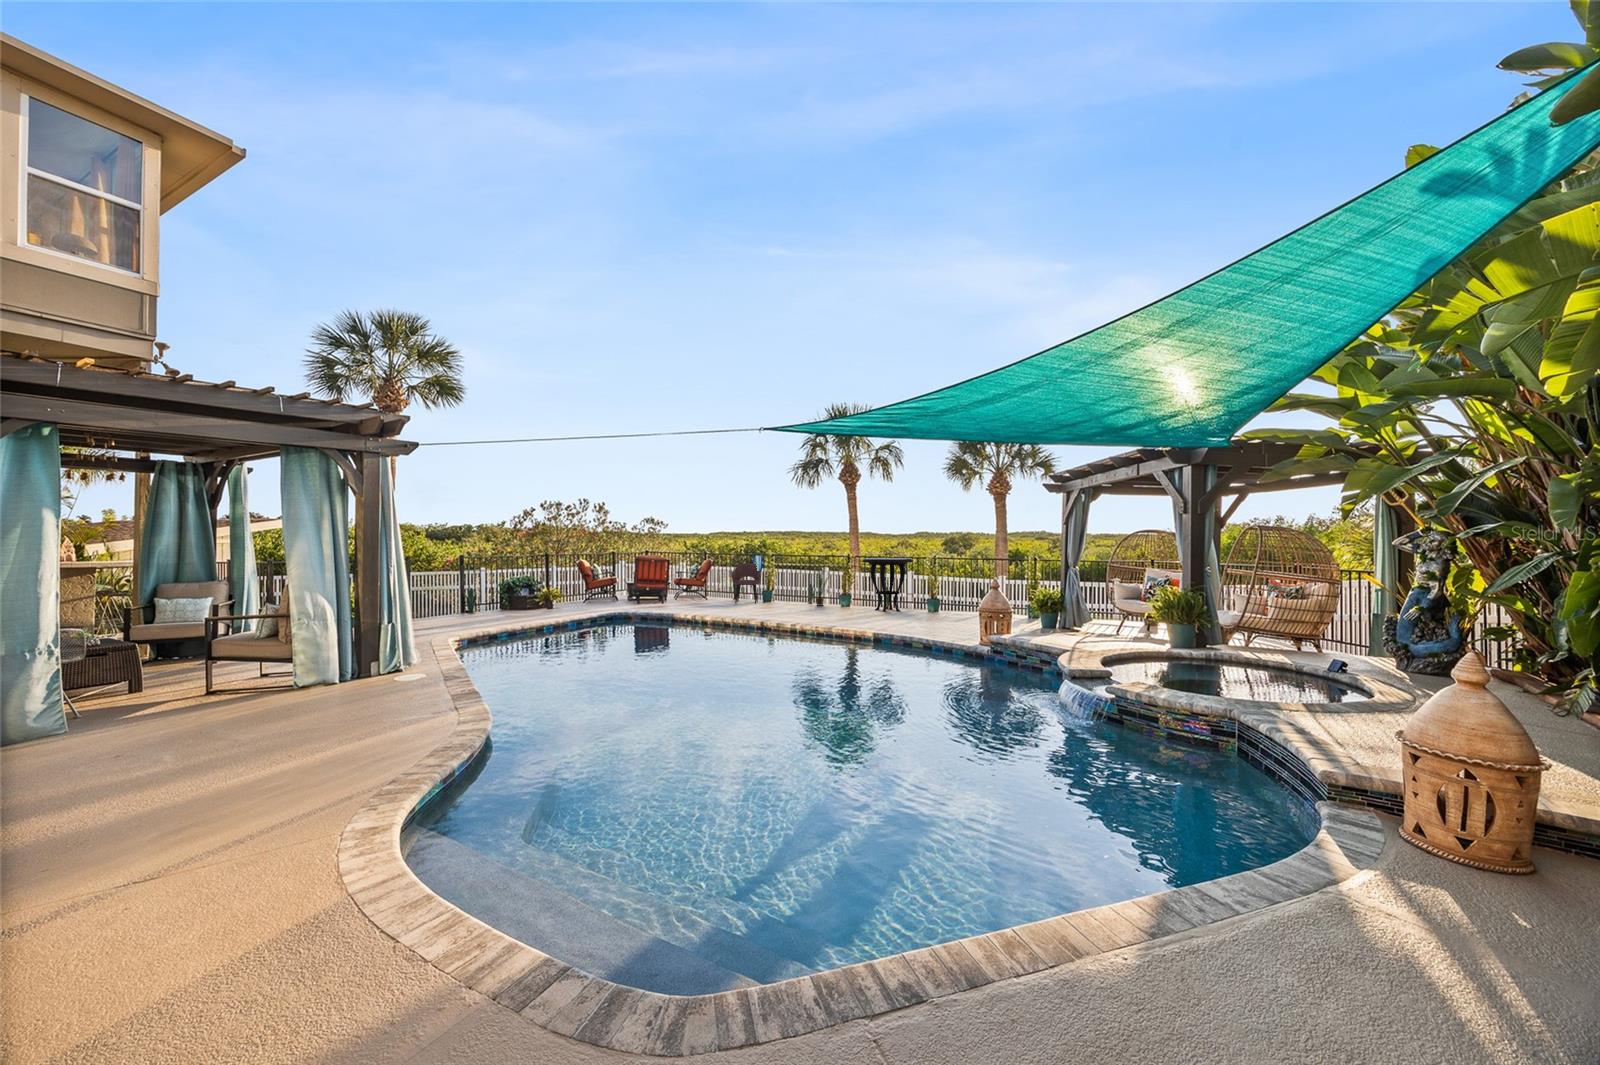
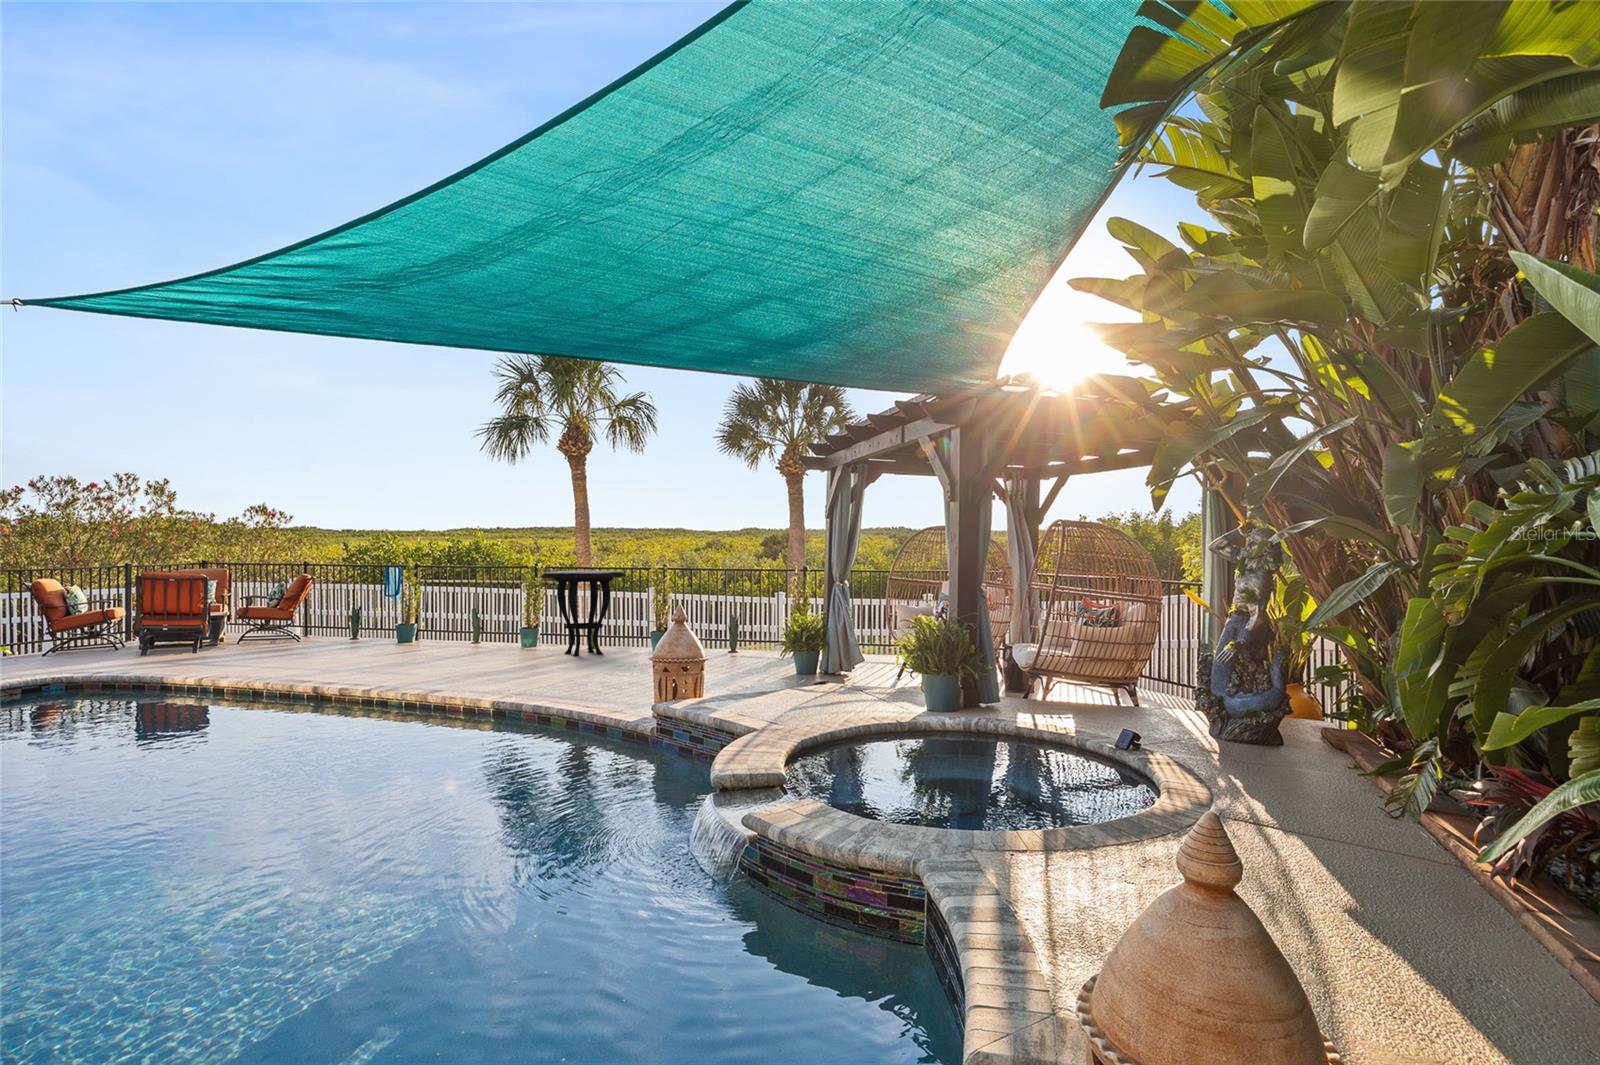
armchair: present [731,563,761,604] -> none [337,581,390,648]
house plant: present [815,566,828,606] -> none [467,580,505,648]

